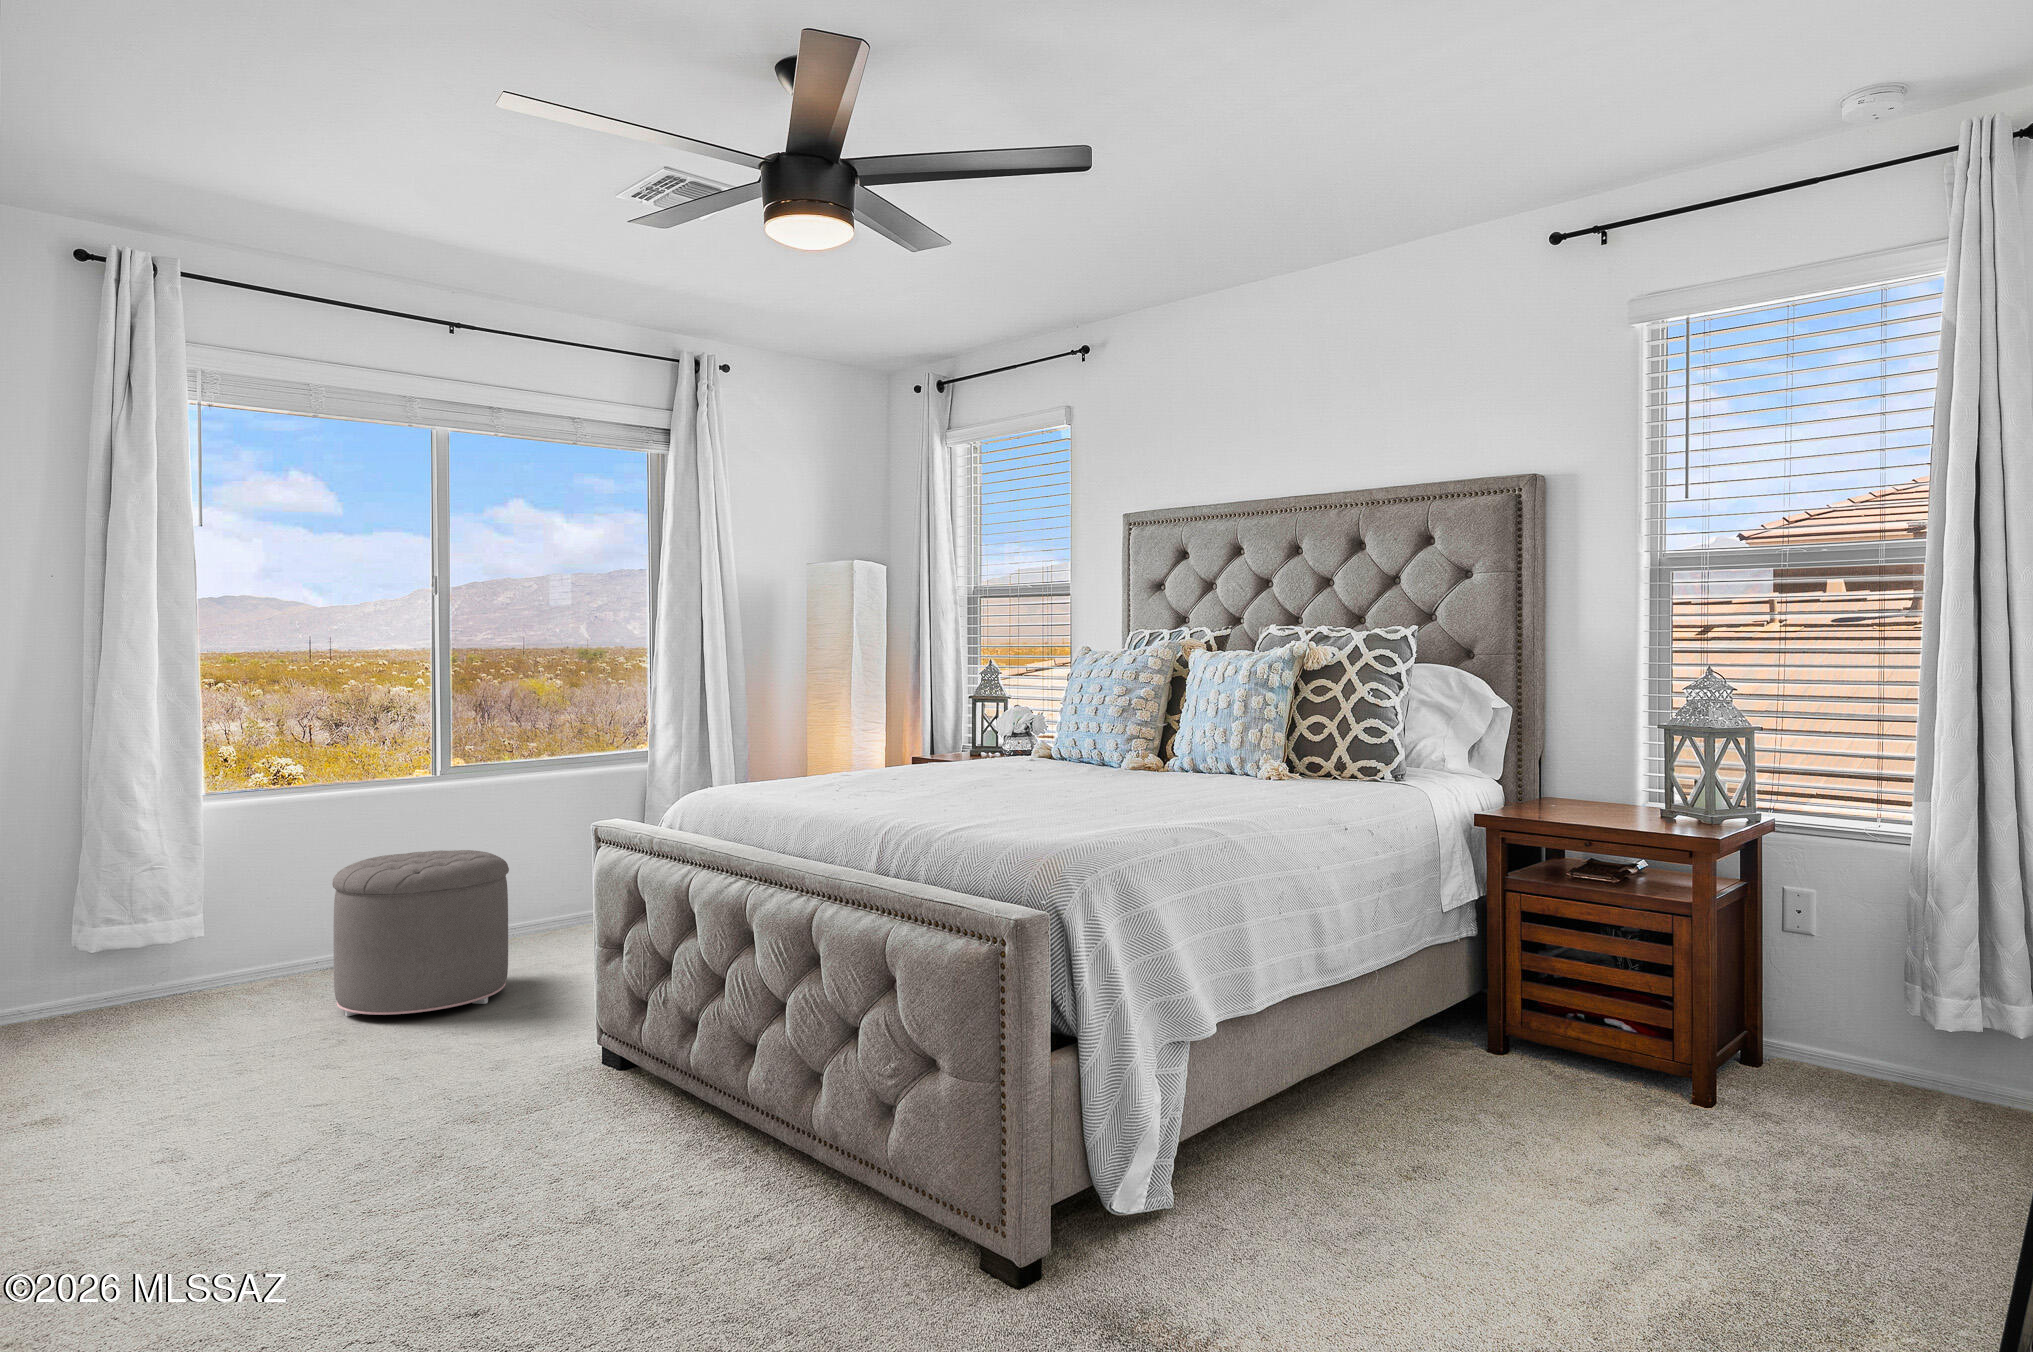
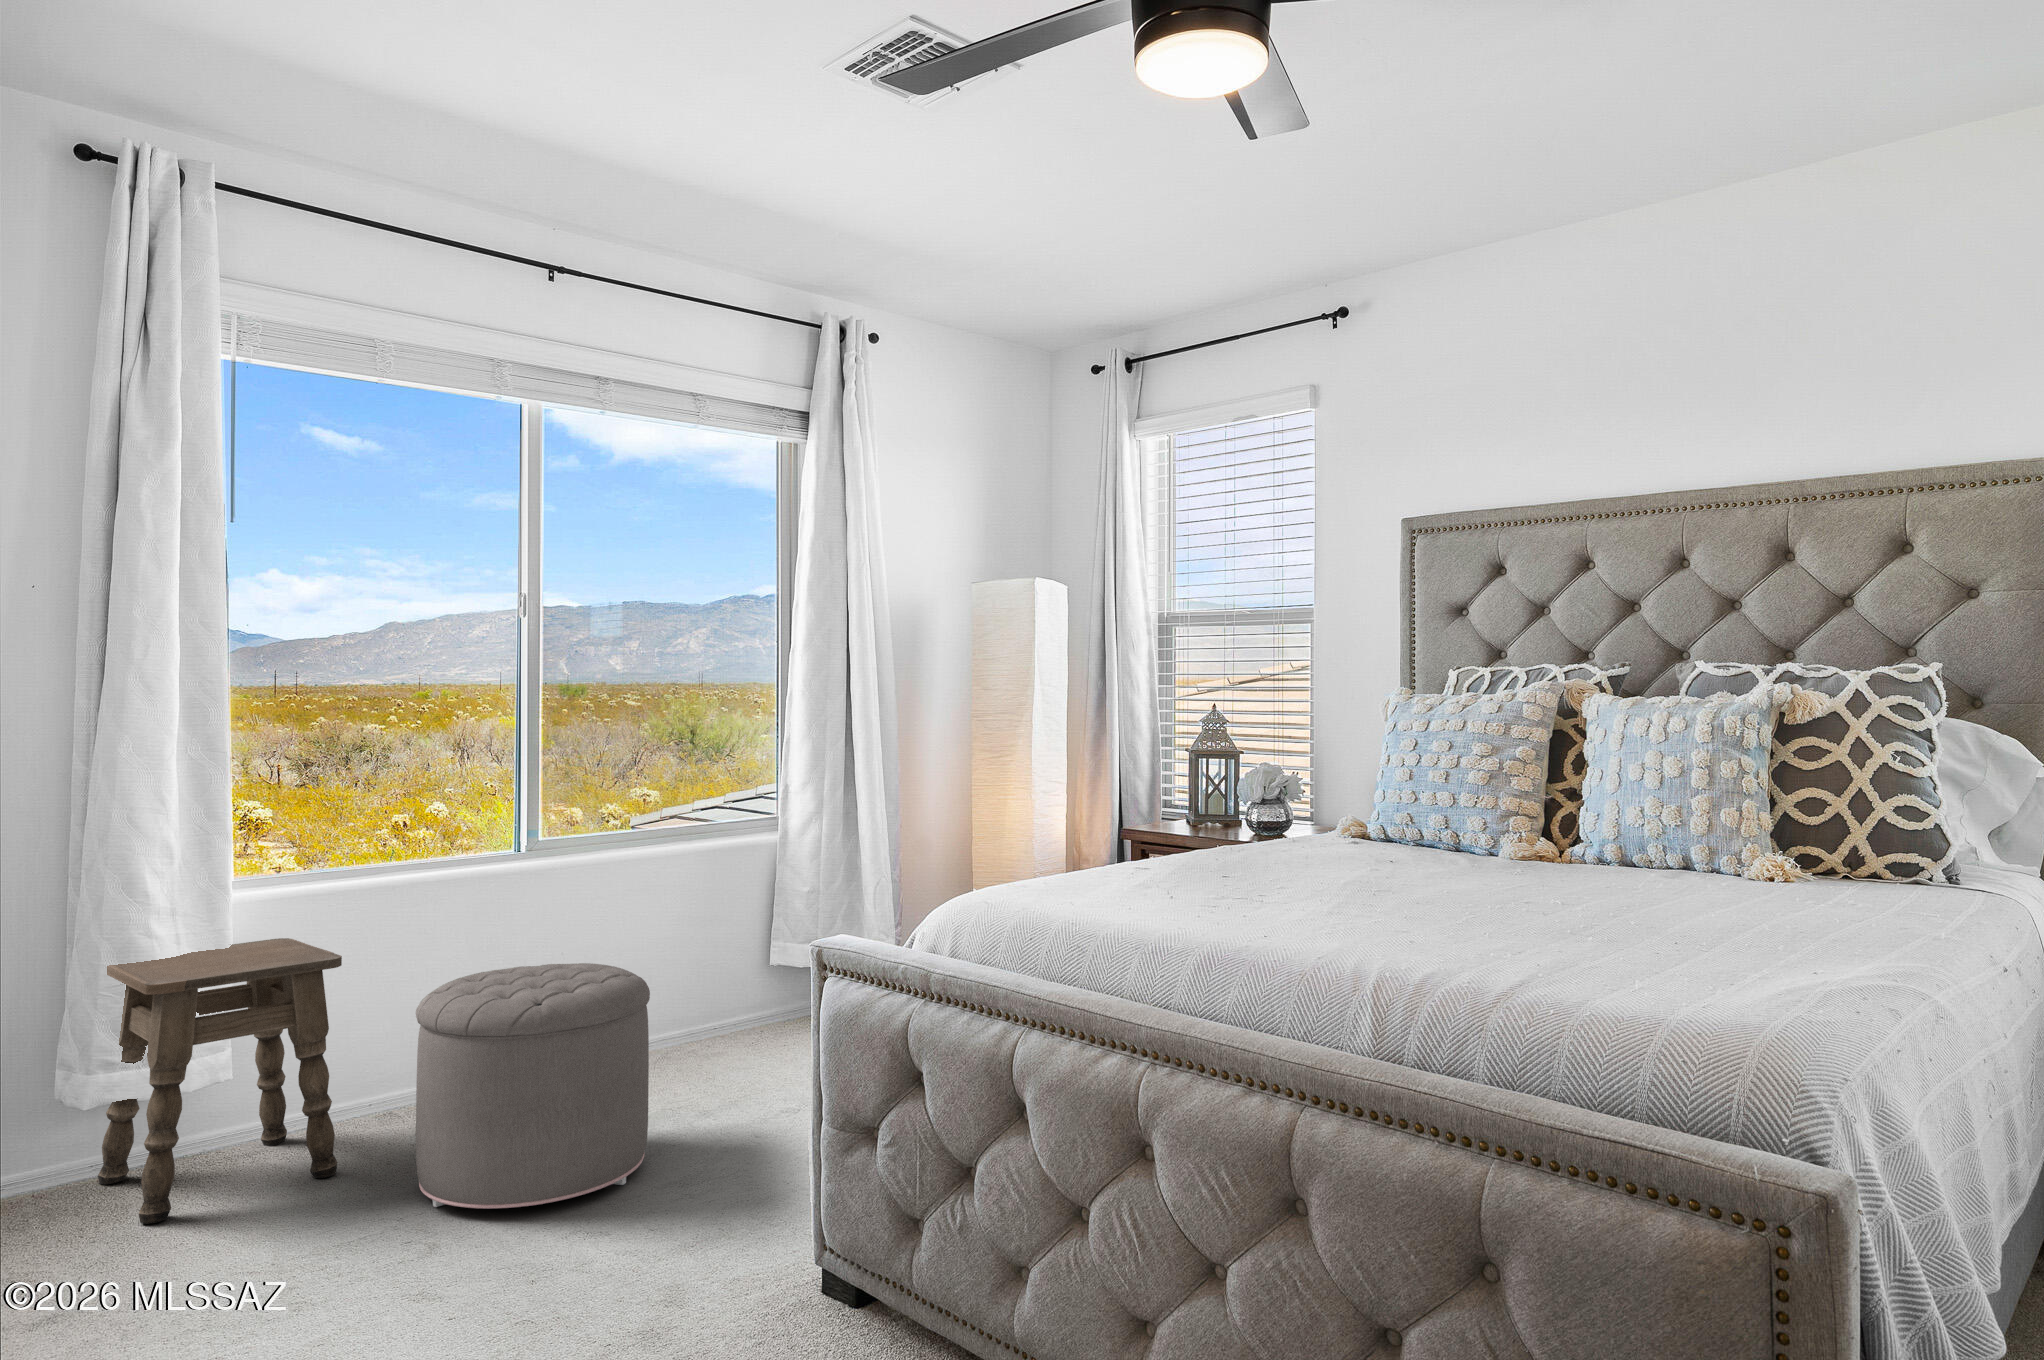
side table: none [108,834,282,1026] -> present [98,938,342,1224]

